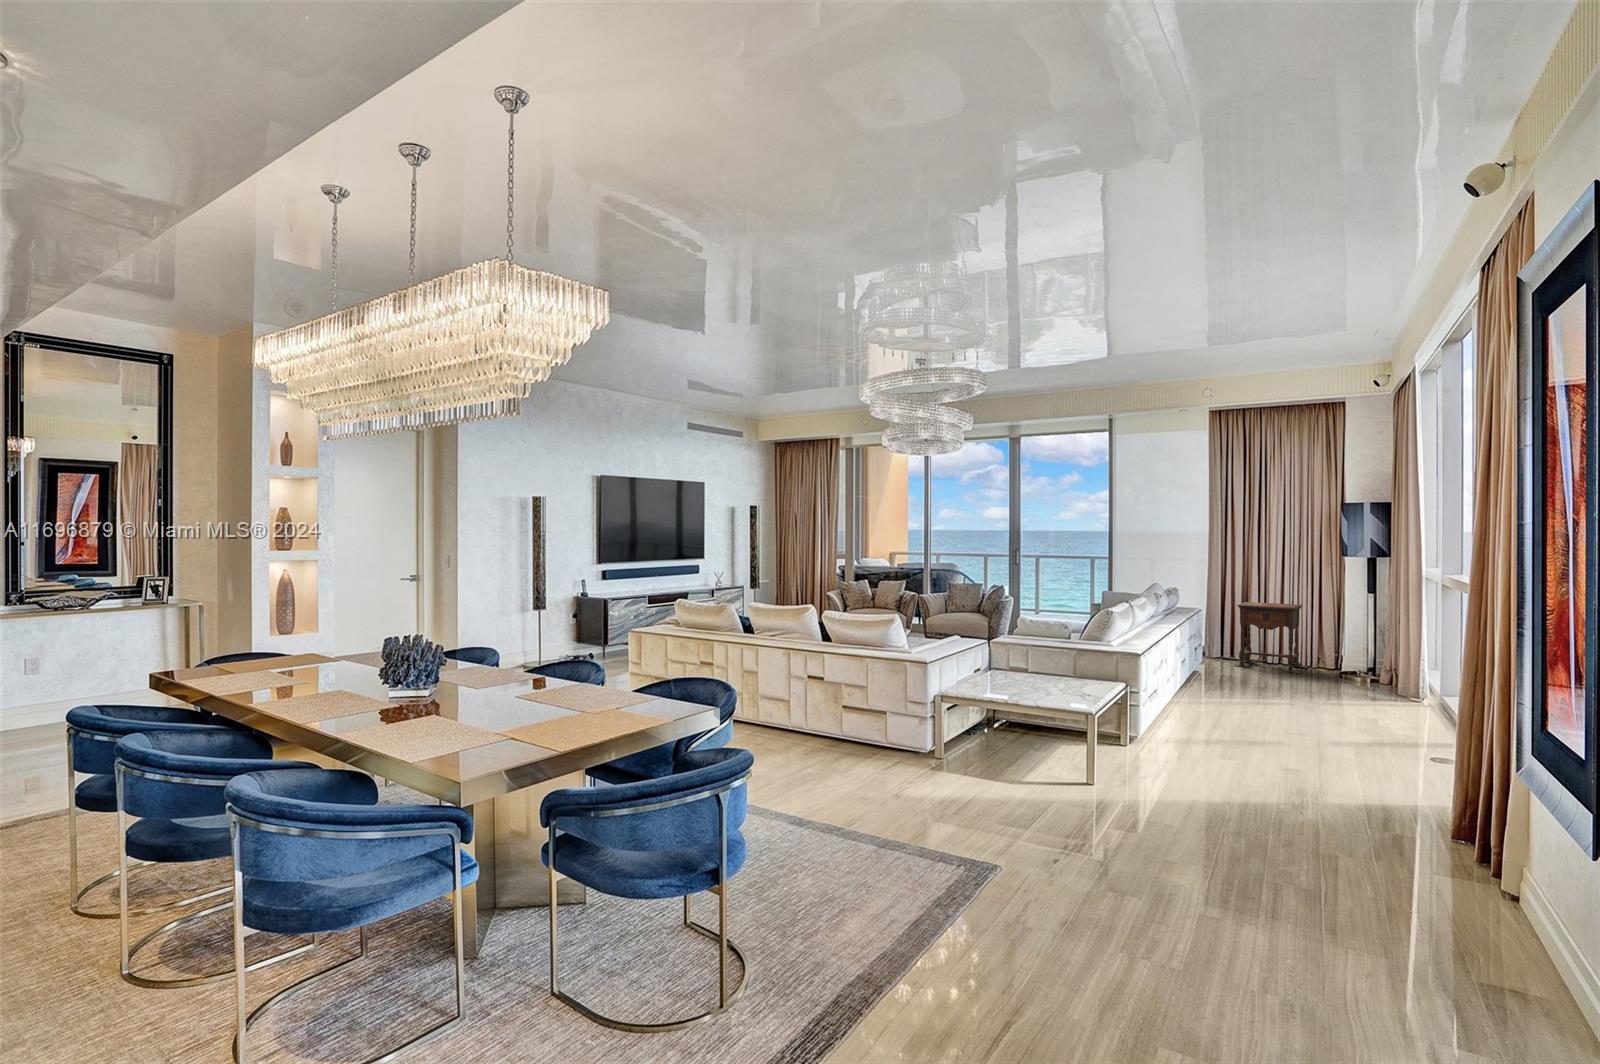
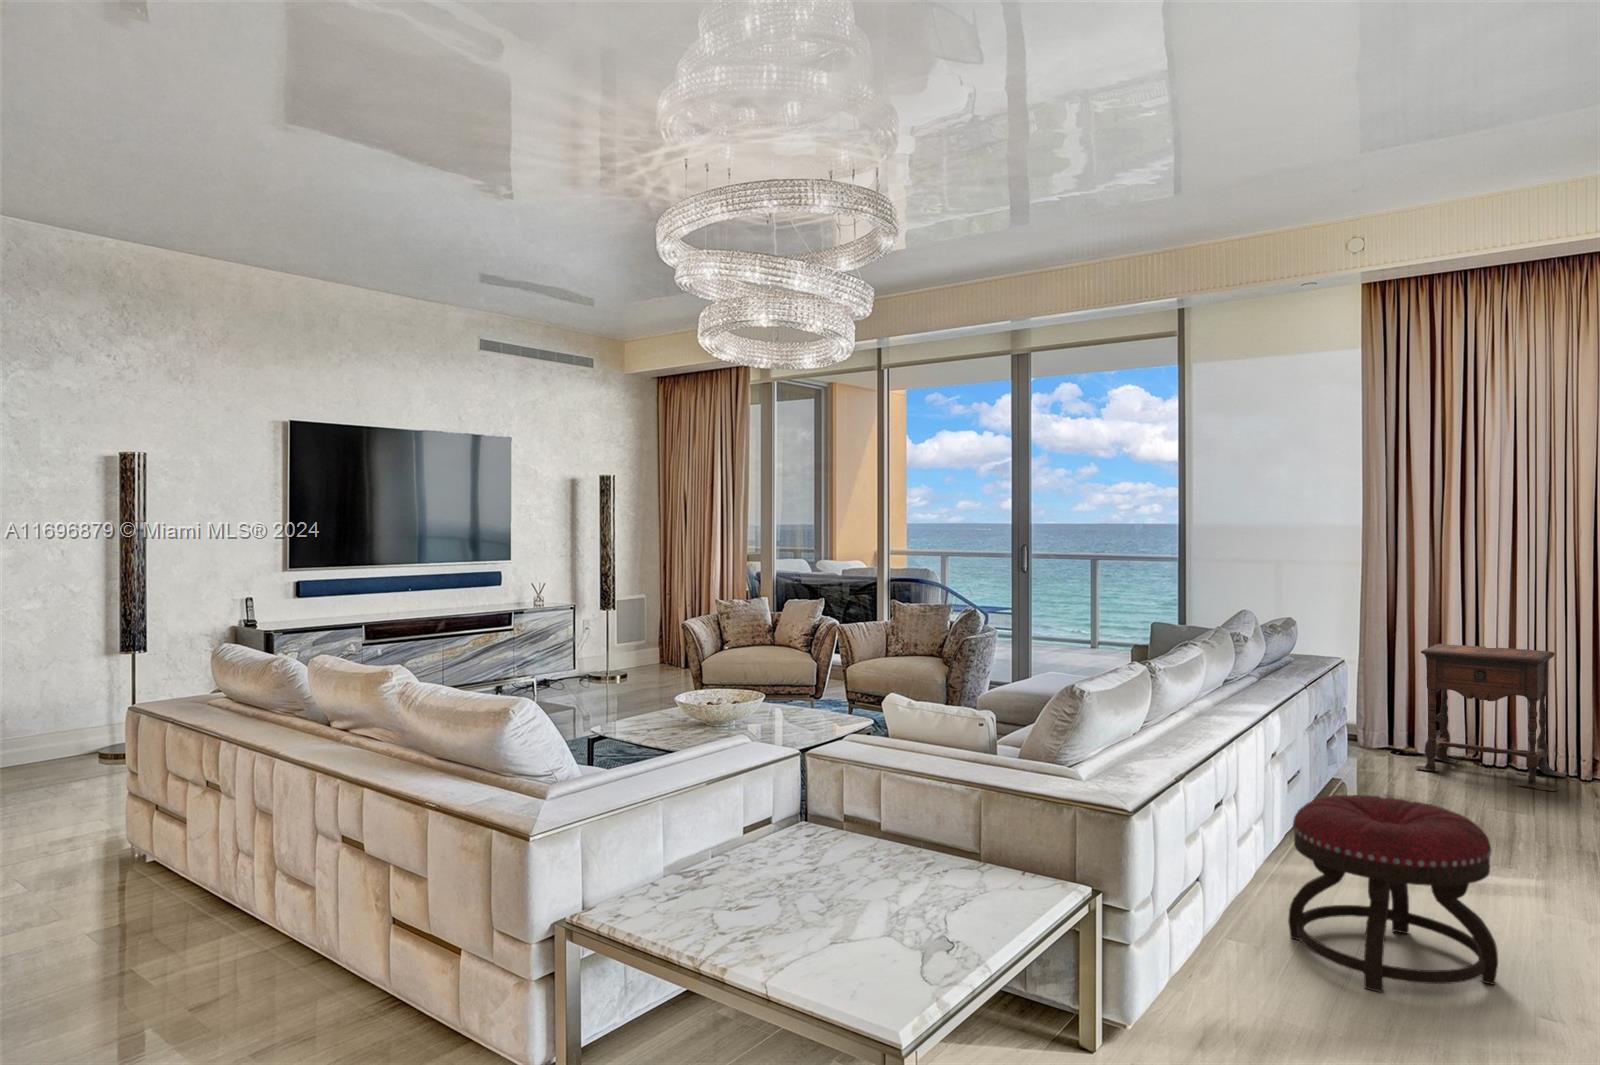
ottoman: none [1187,659,1270,730] -> present [1288,795,1498,992]

